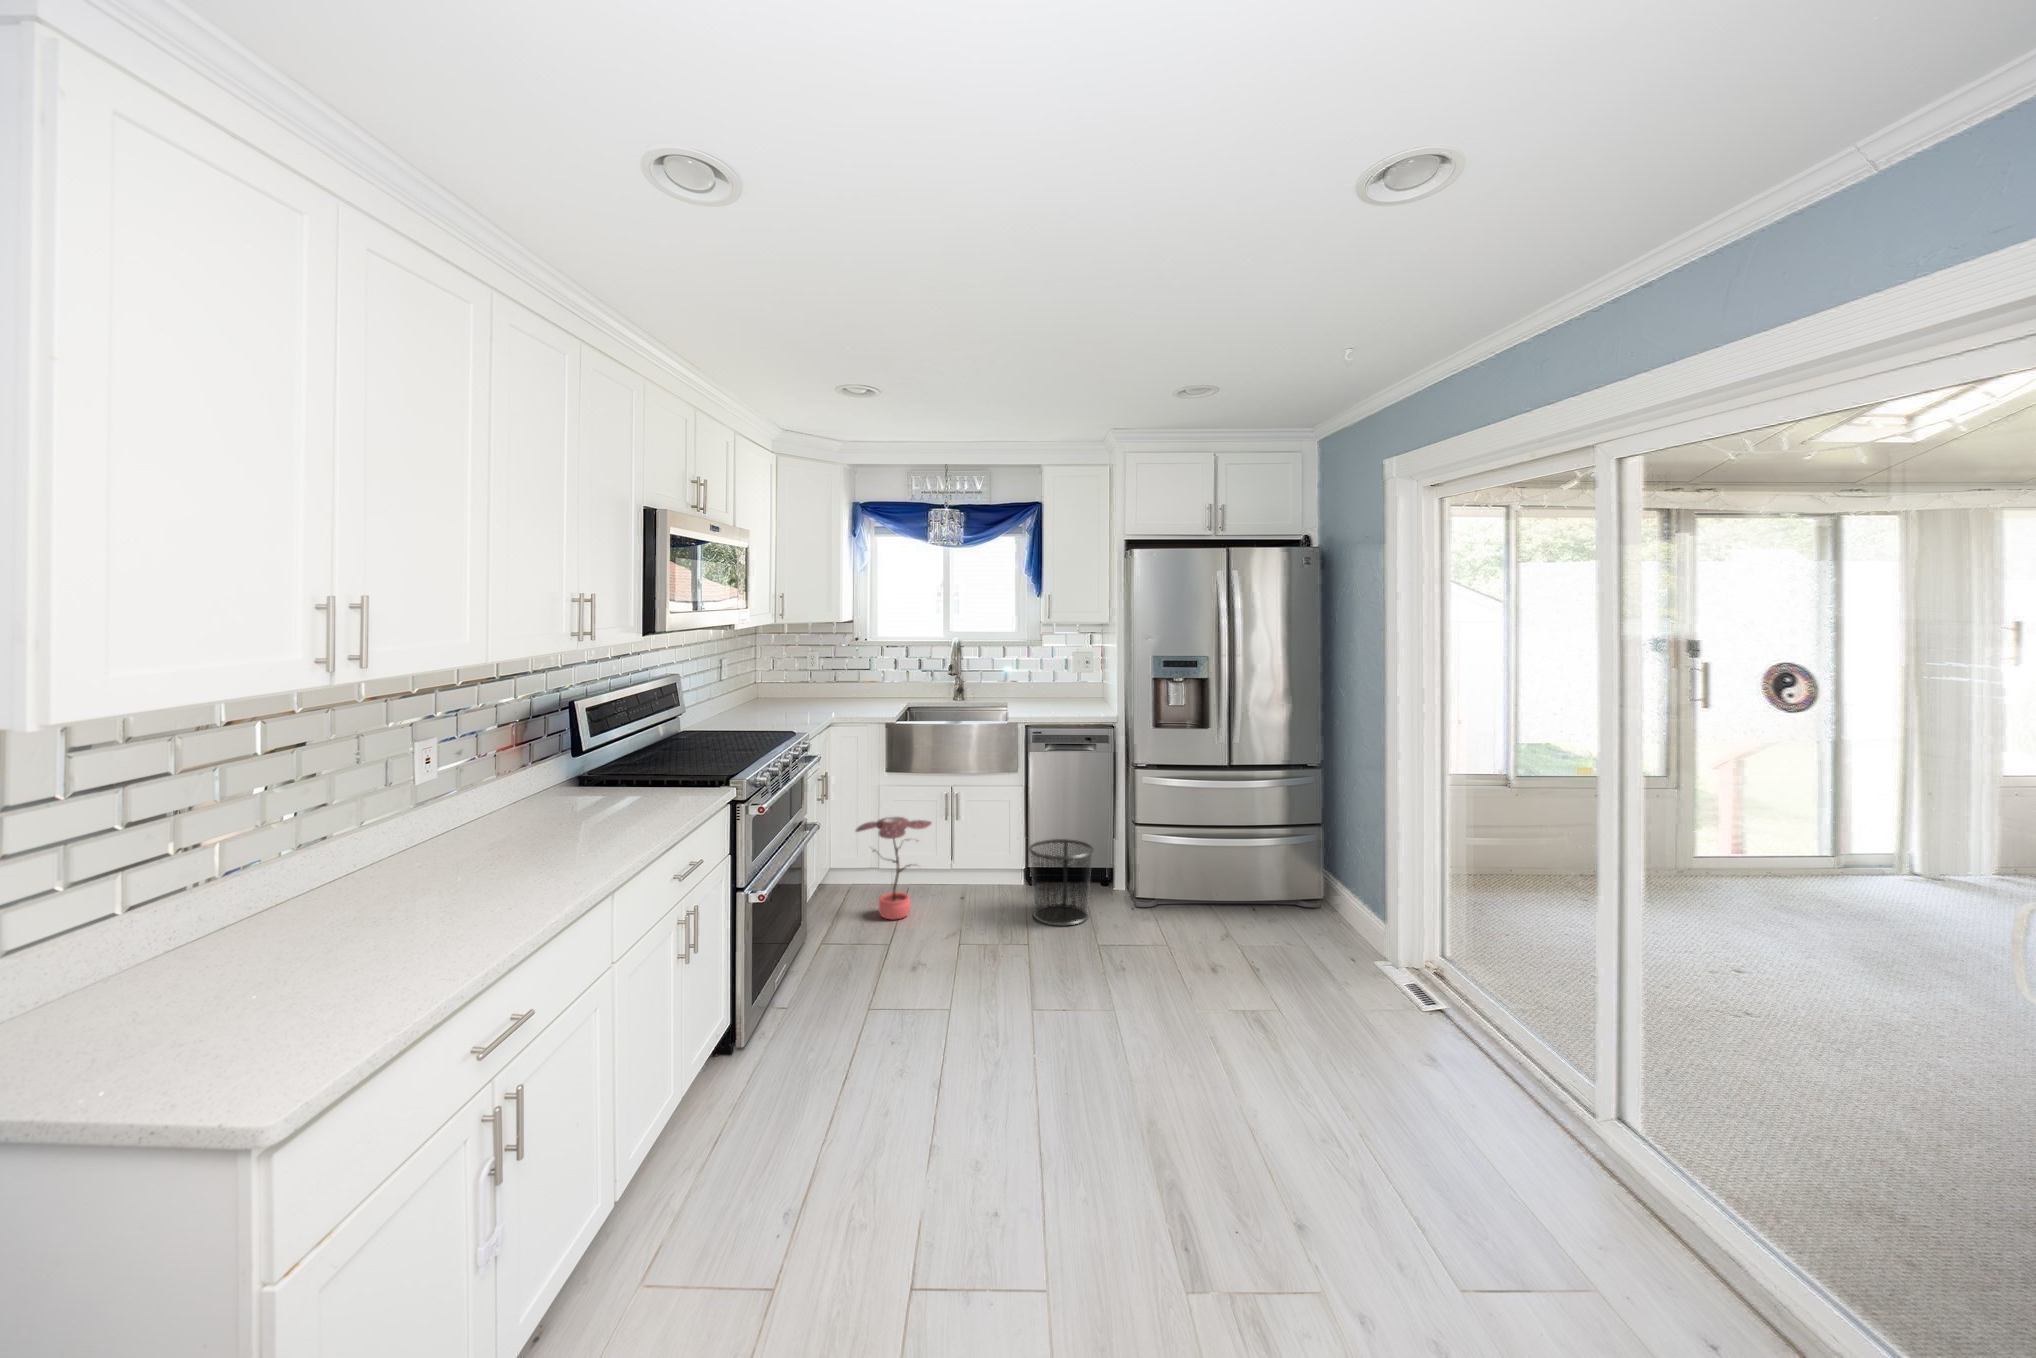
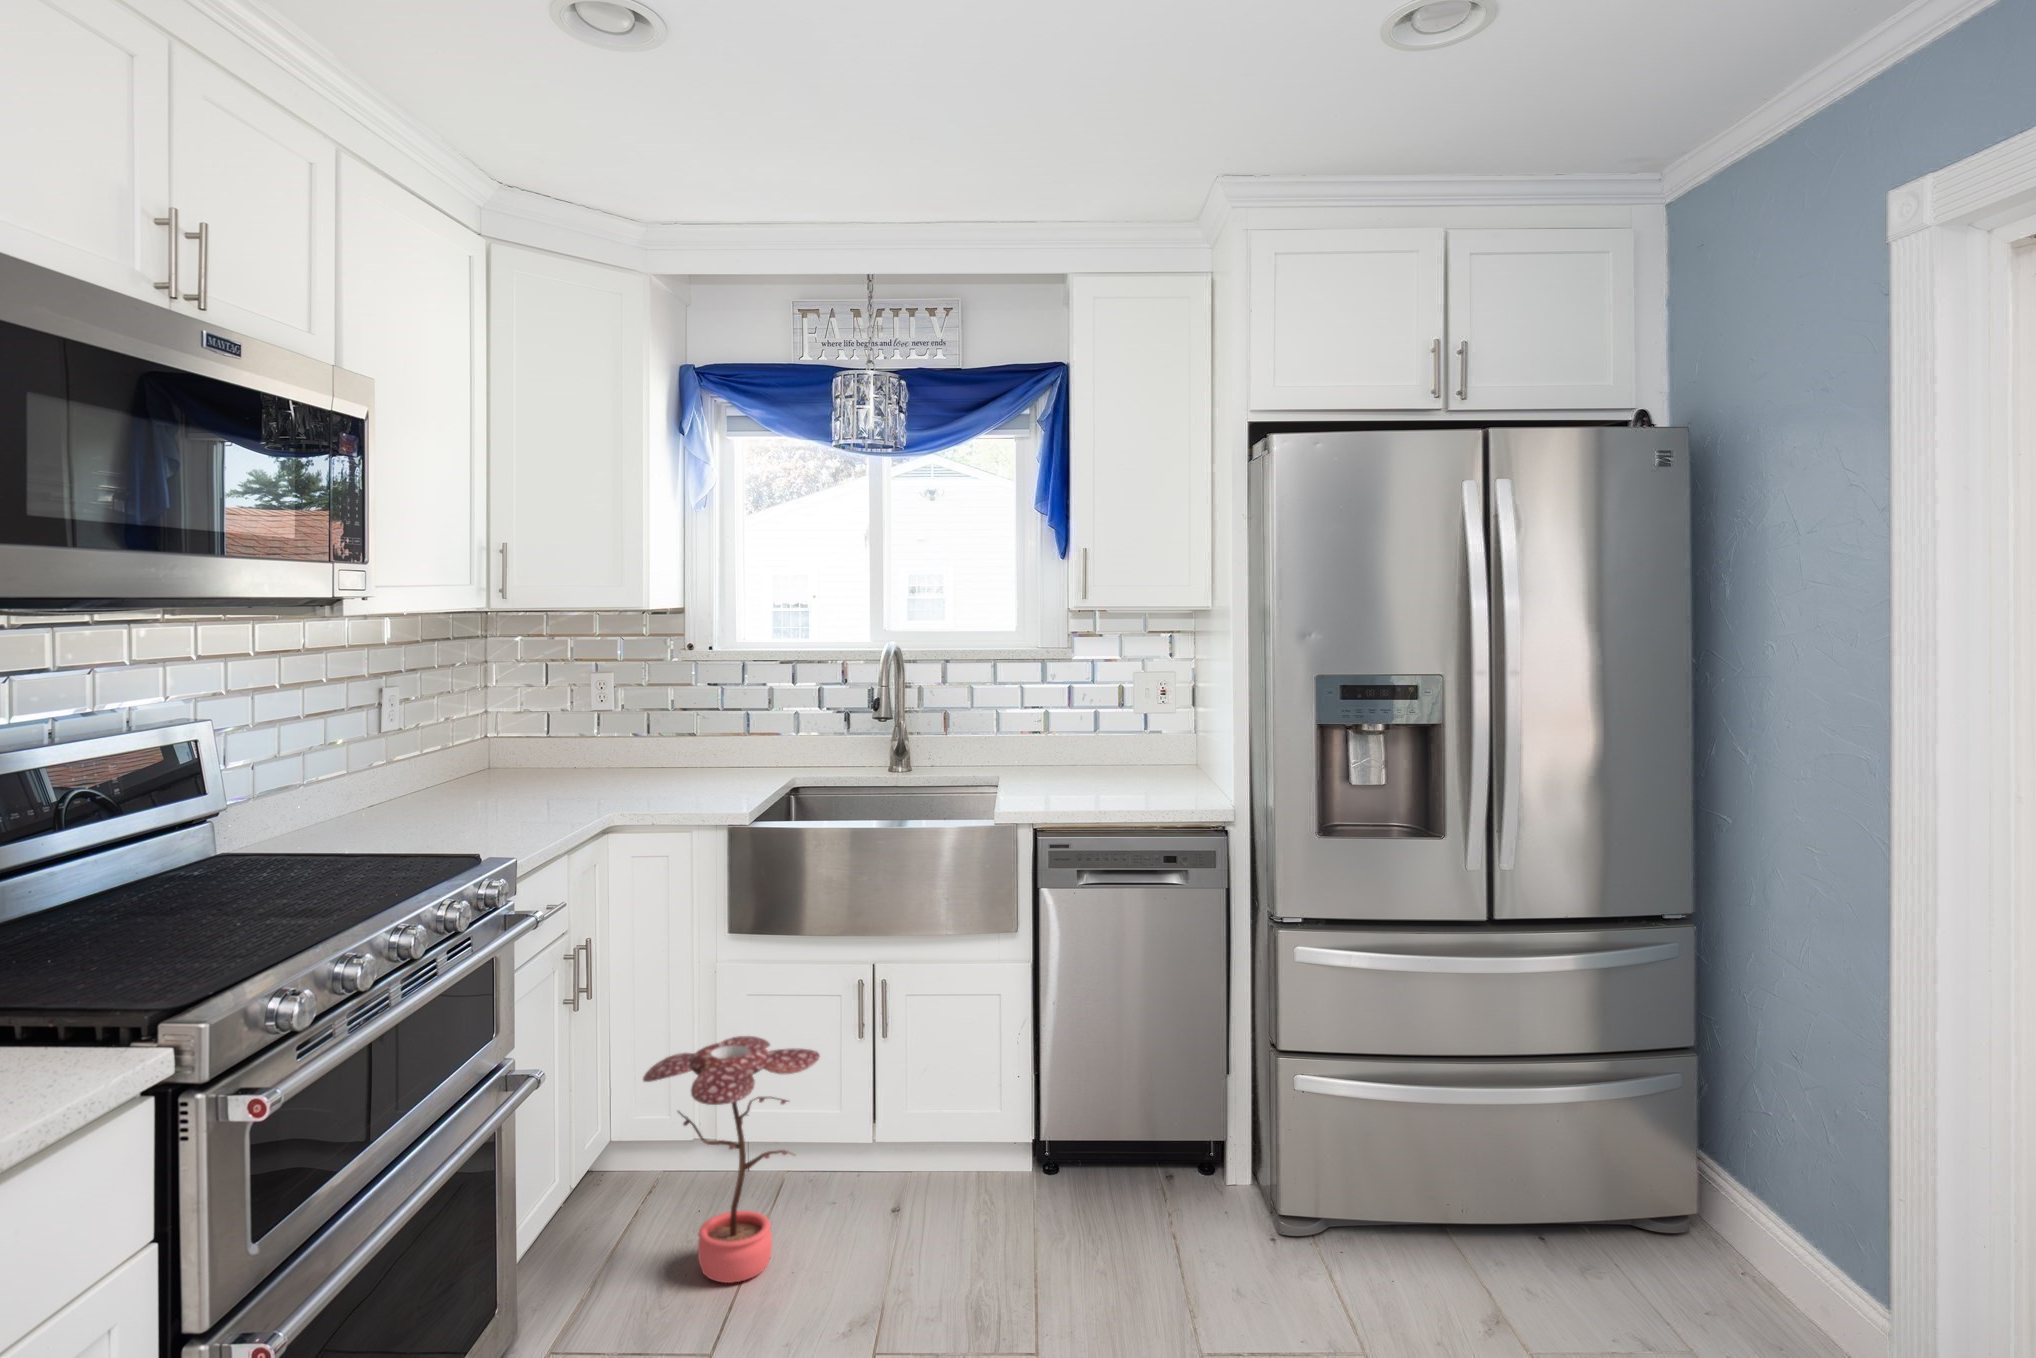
waste bin: present [1029,839,1094,926] -> none [1038,1086,1188,1302]

